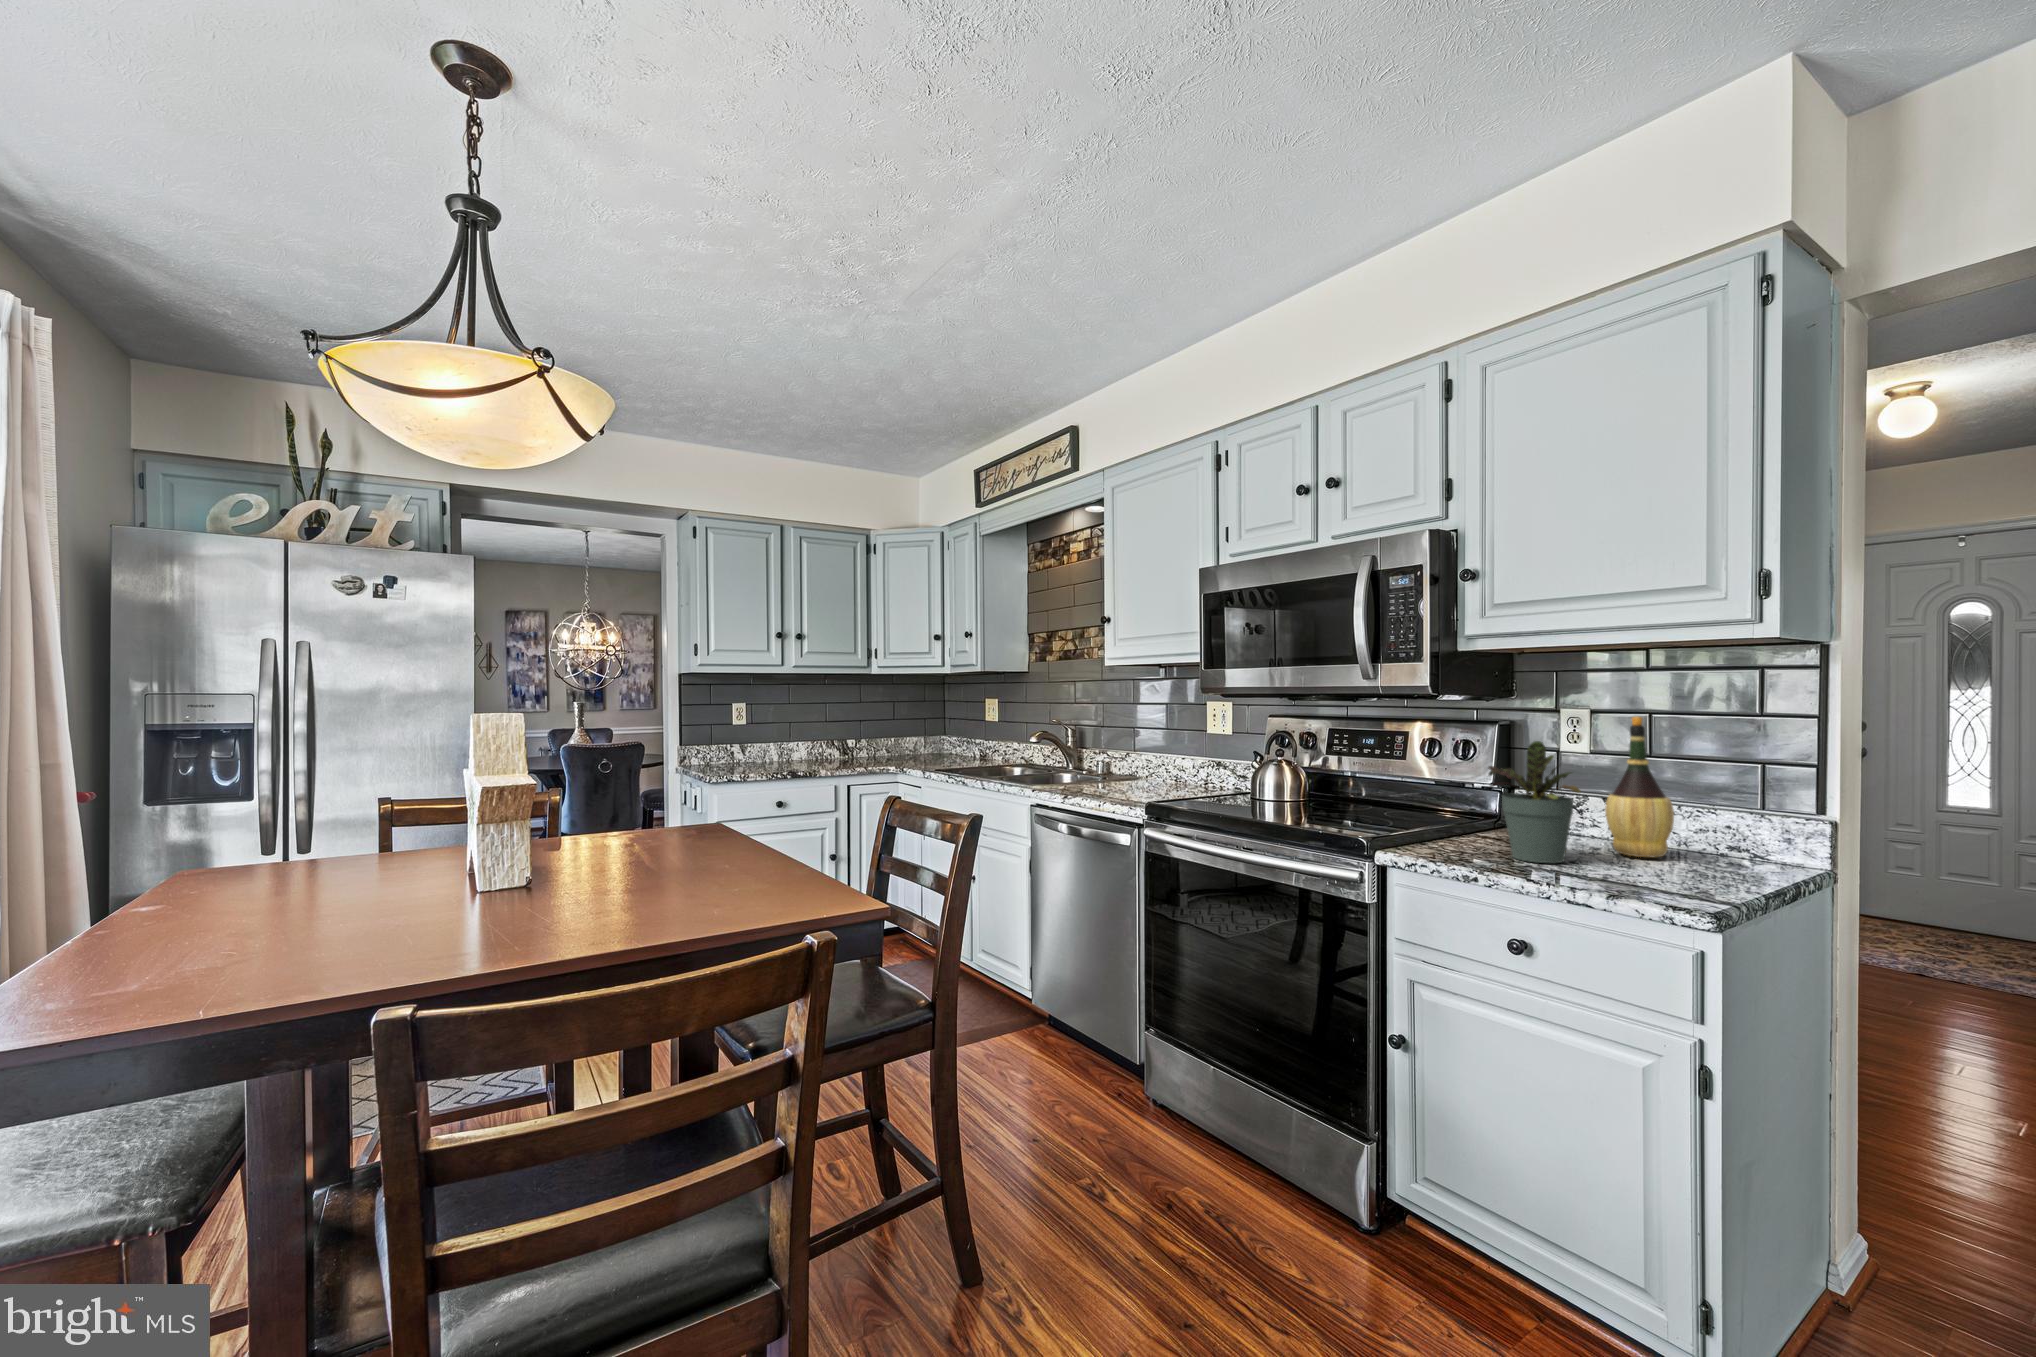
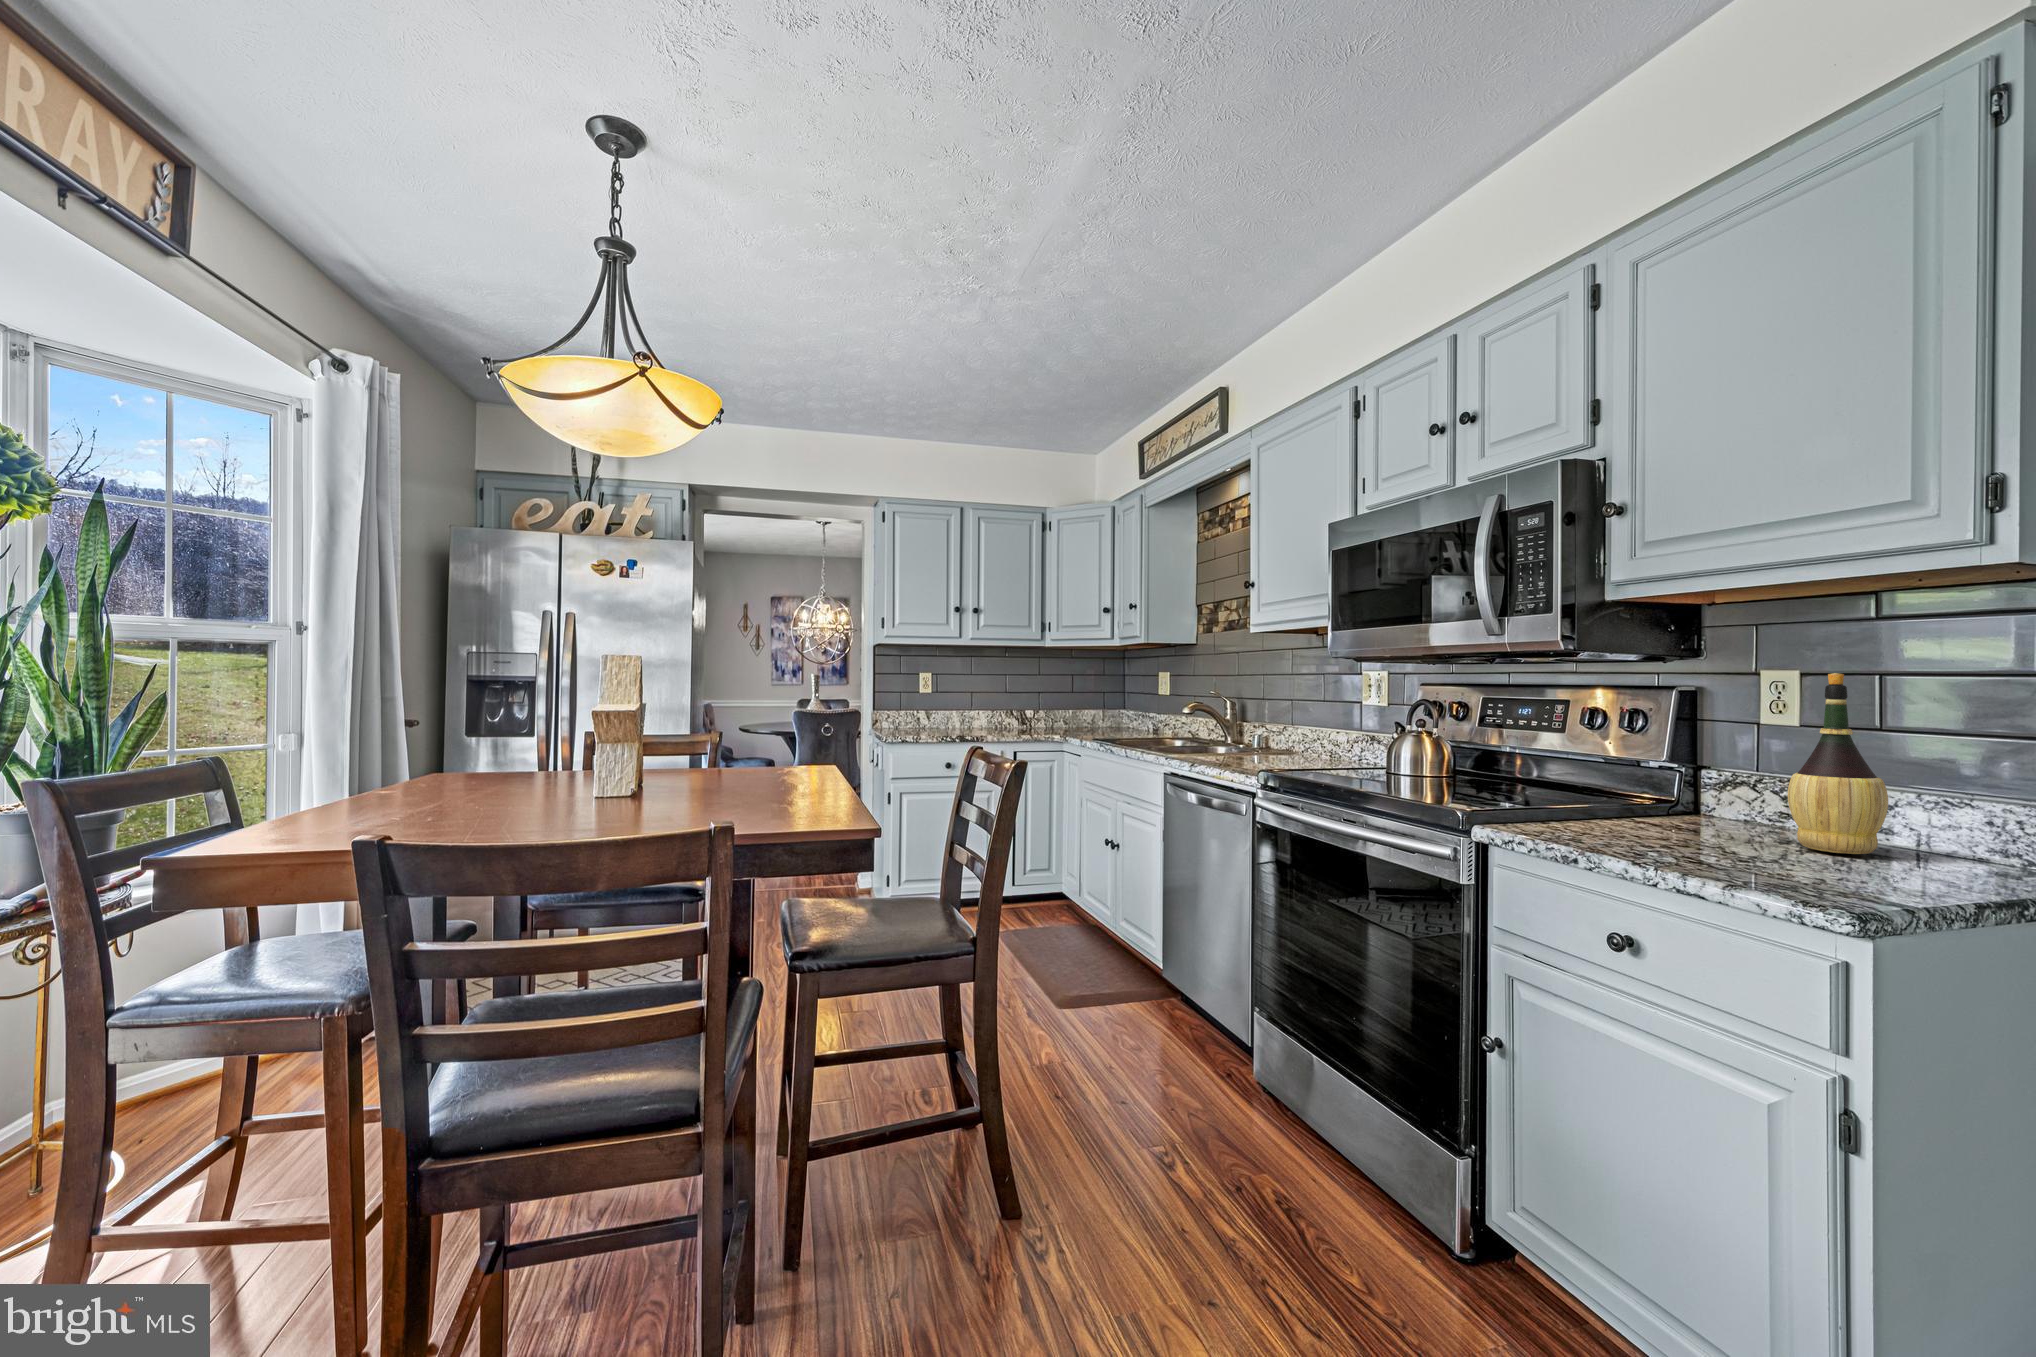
potted plant: present [1488,741,1580,863] -> none [1602,700,1730,851]

